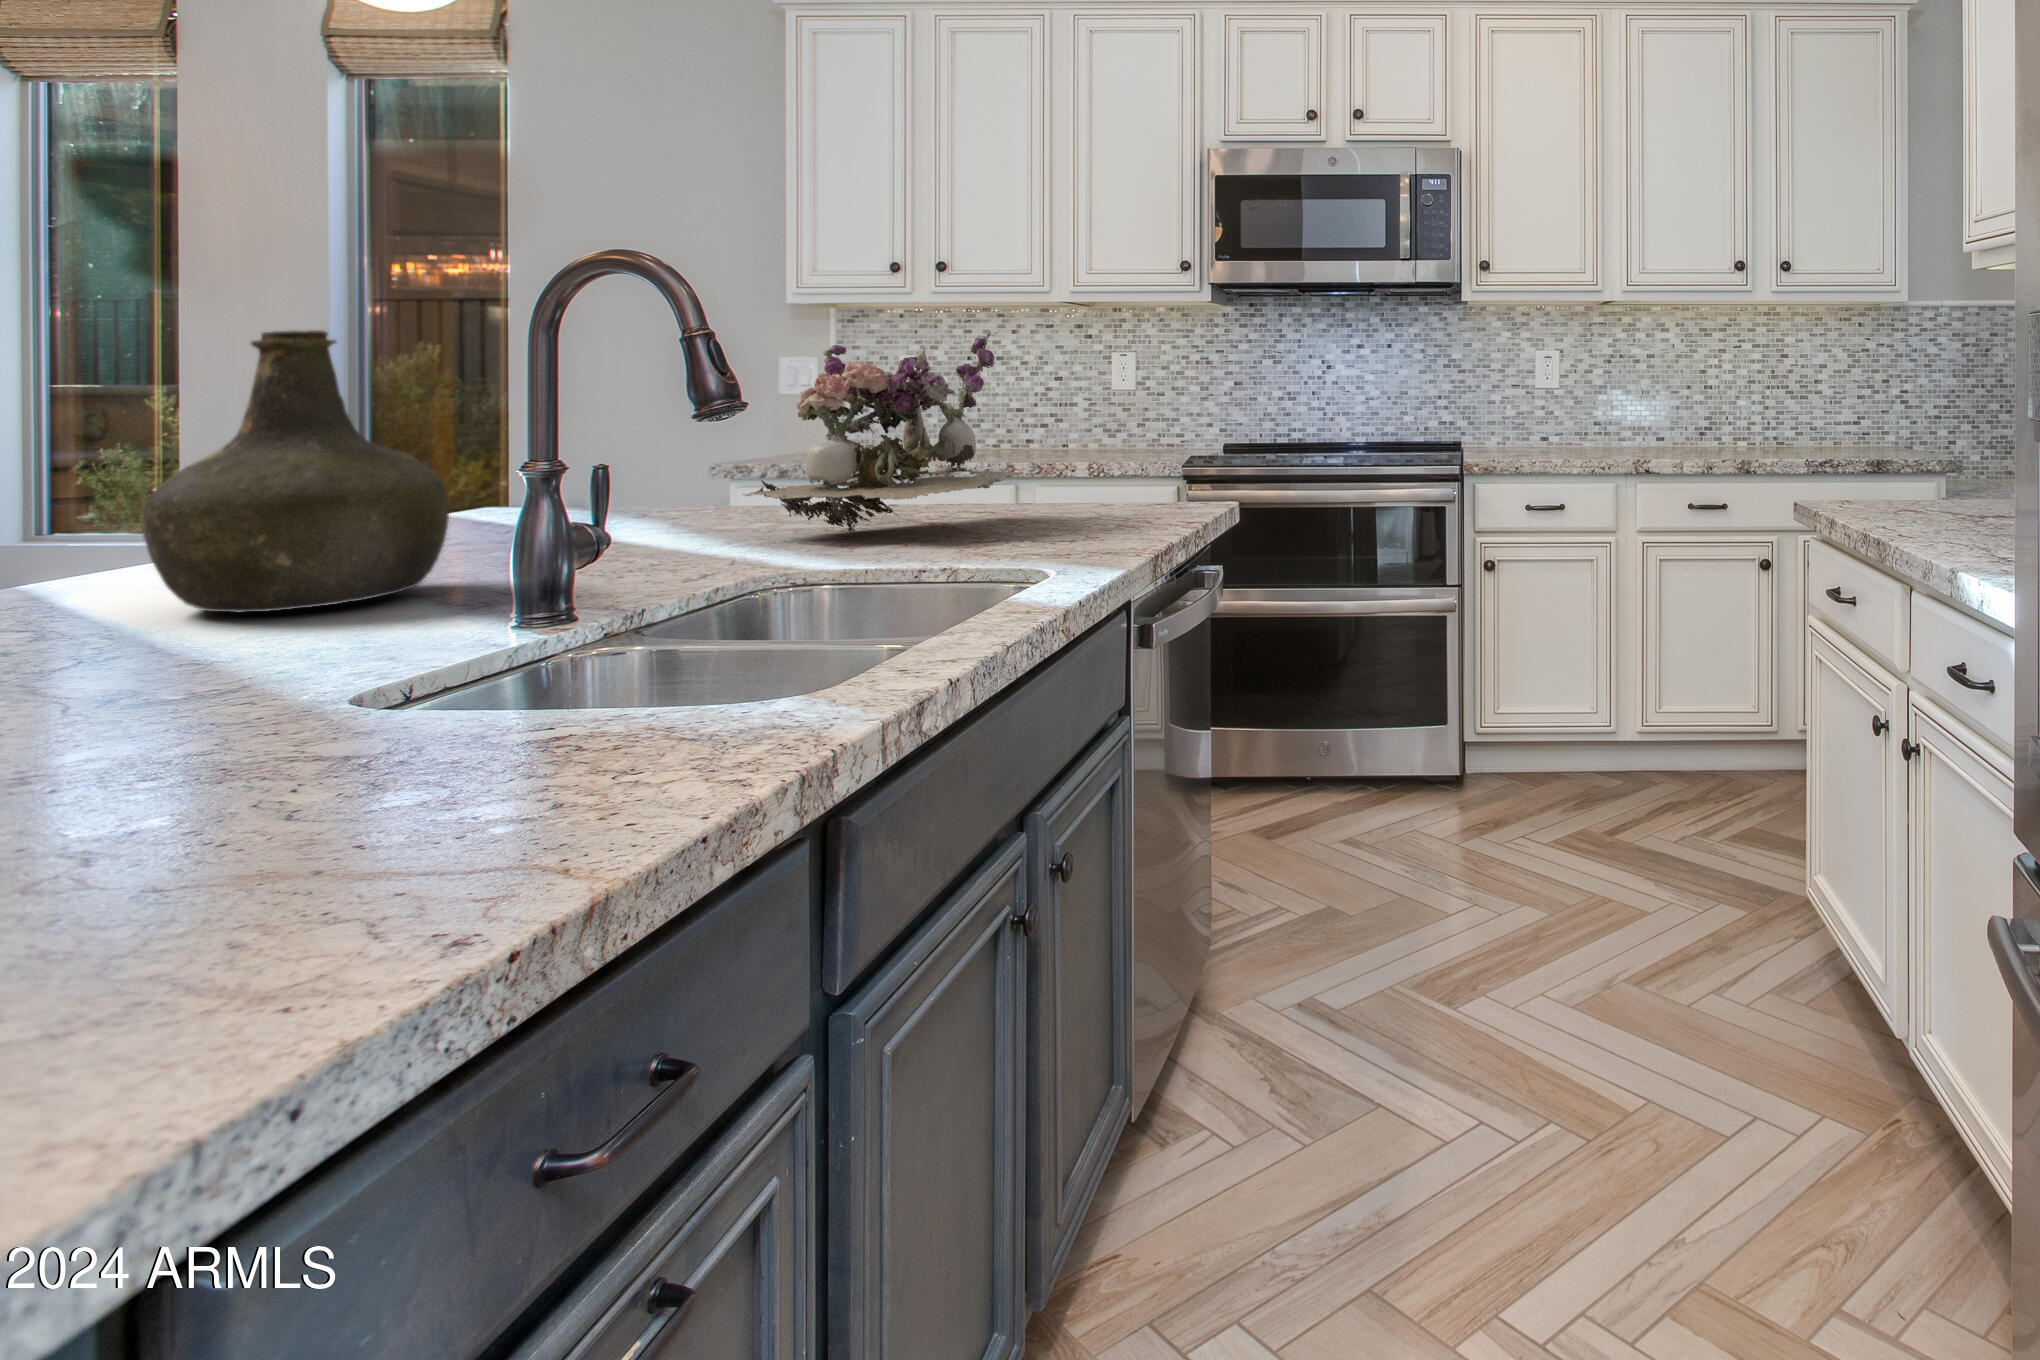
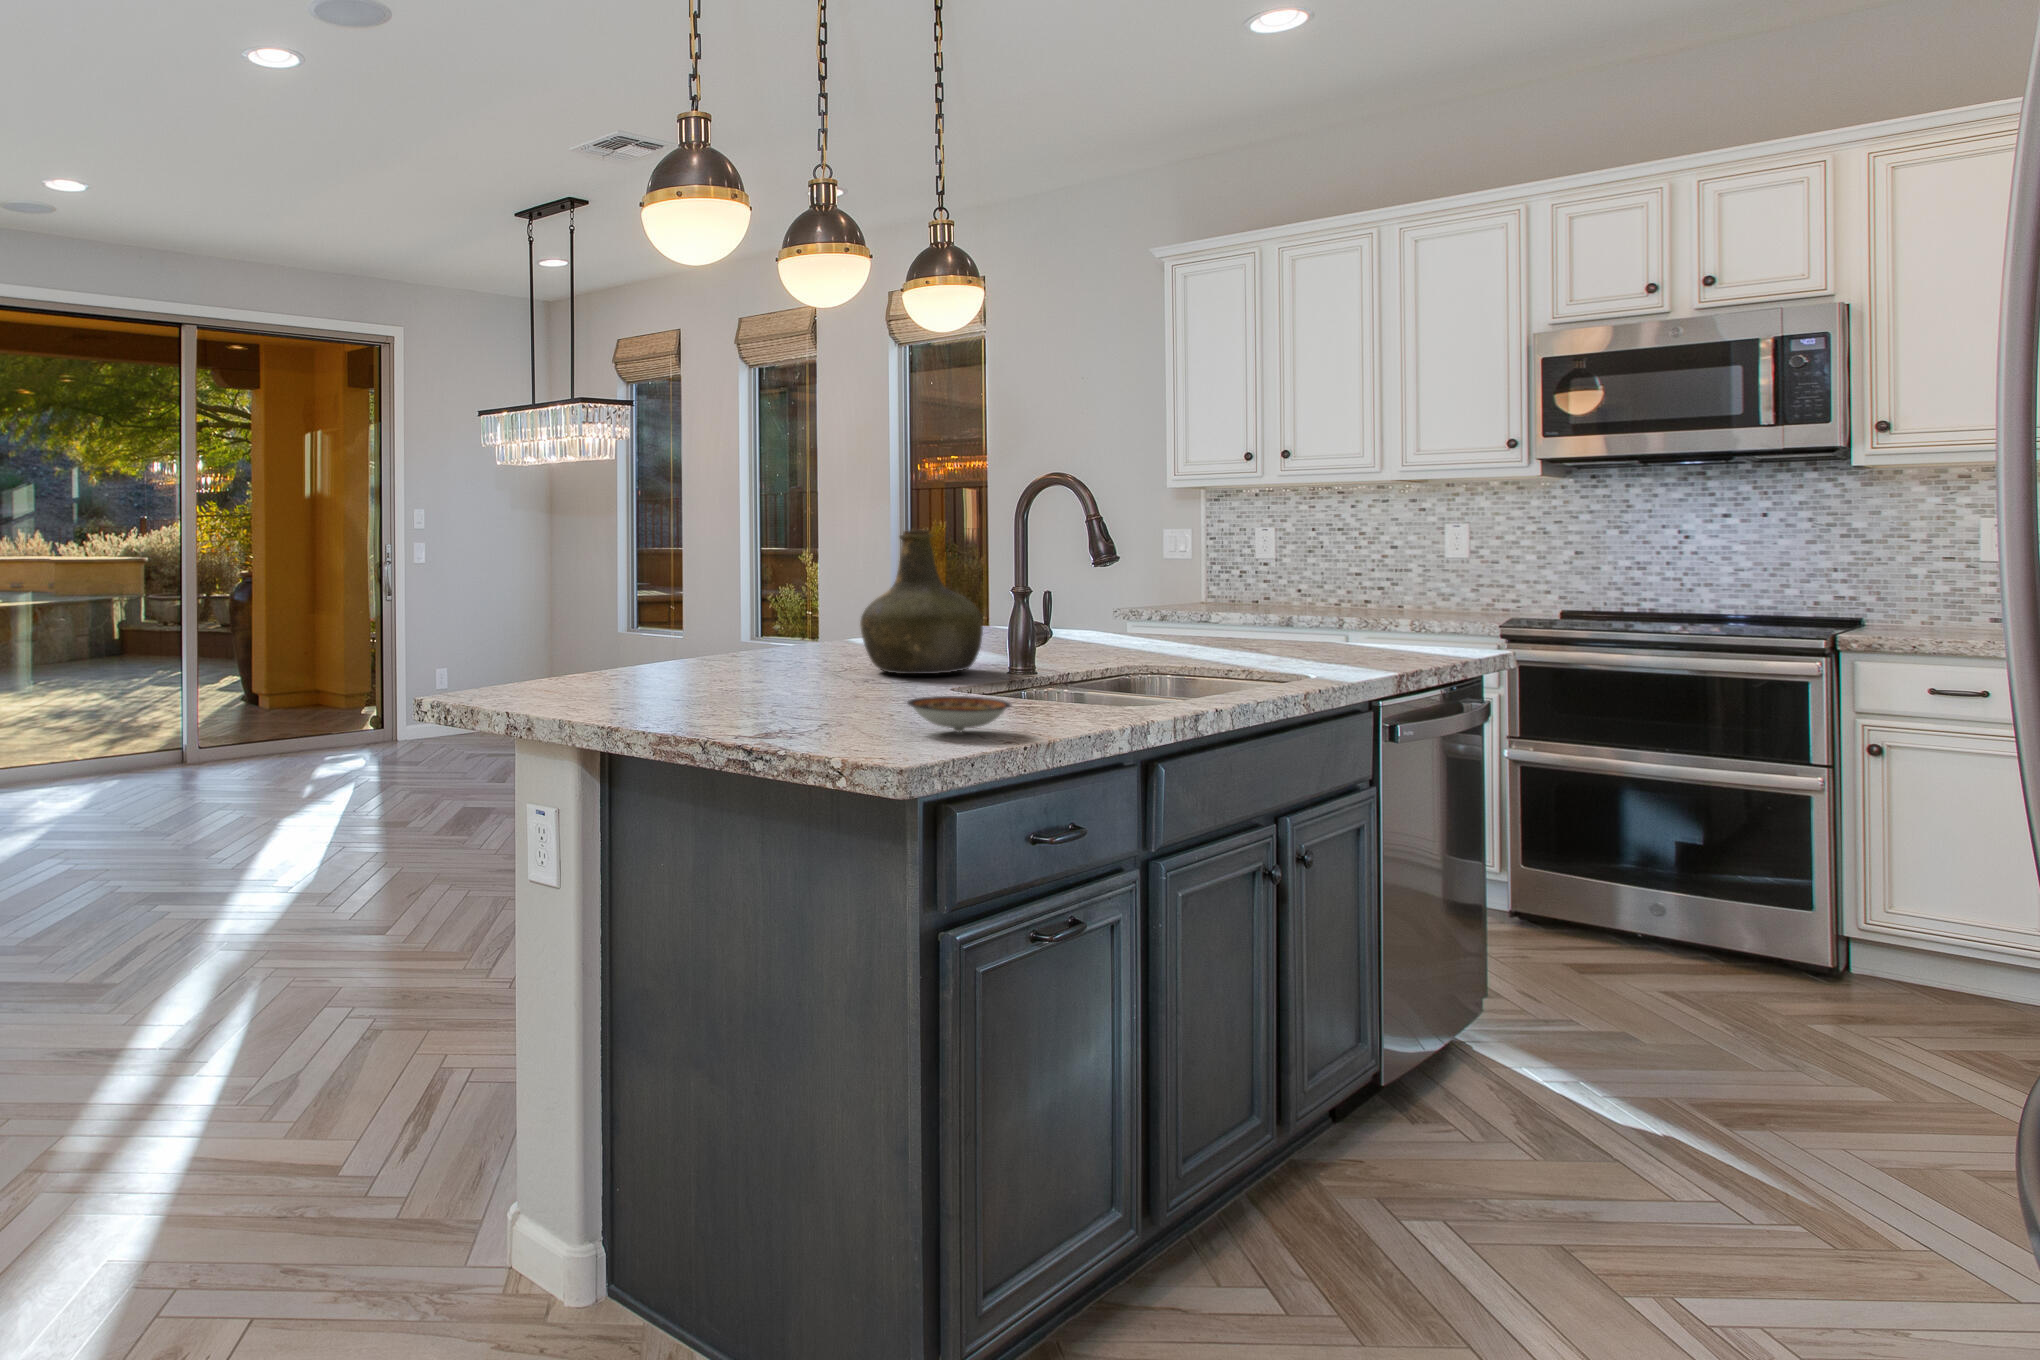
flower arrangement: present [742,332,1022,533] -> none [1133,519,1327,661]
ceramic bowl: none [168,671,472,764] -> present [908,696,1011,733]

